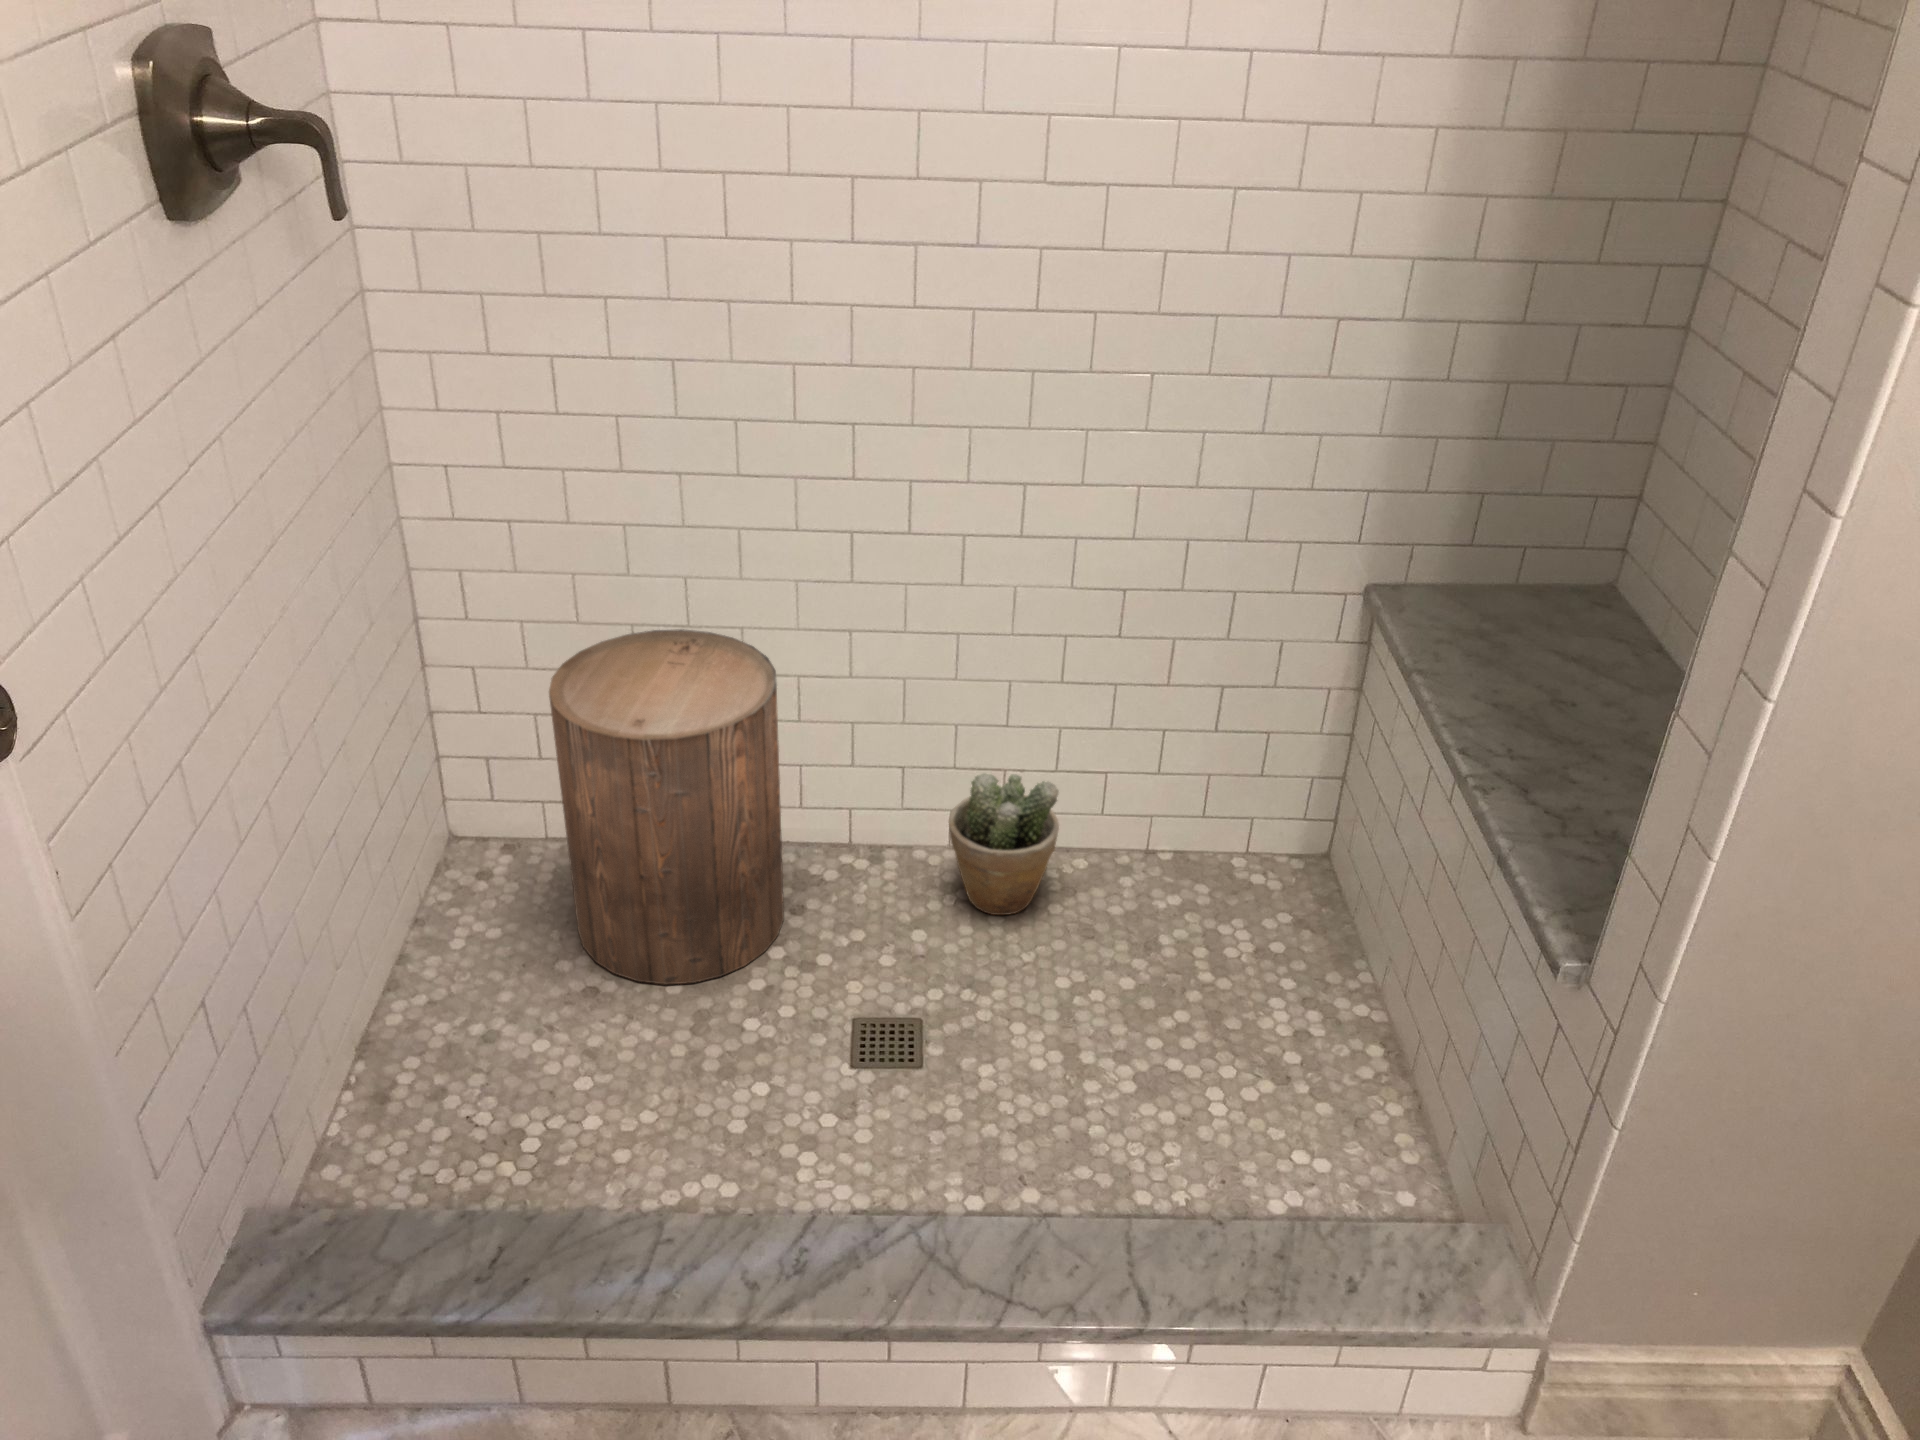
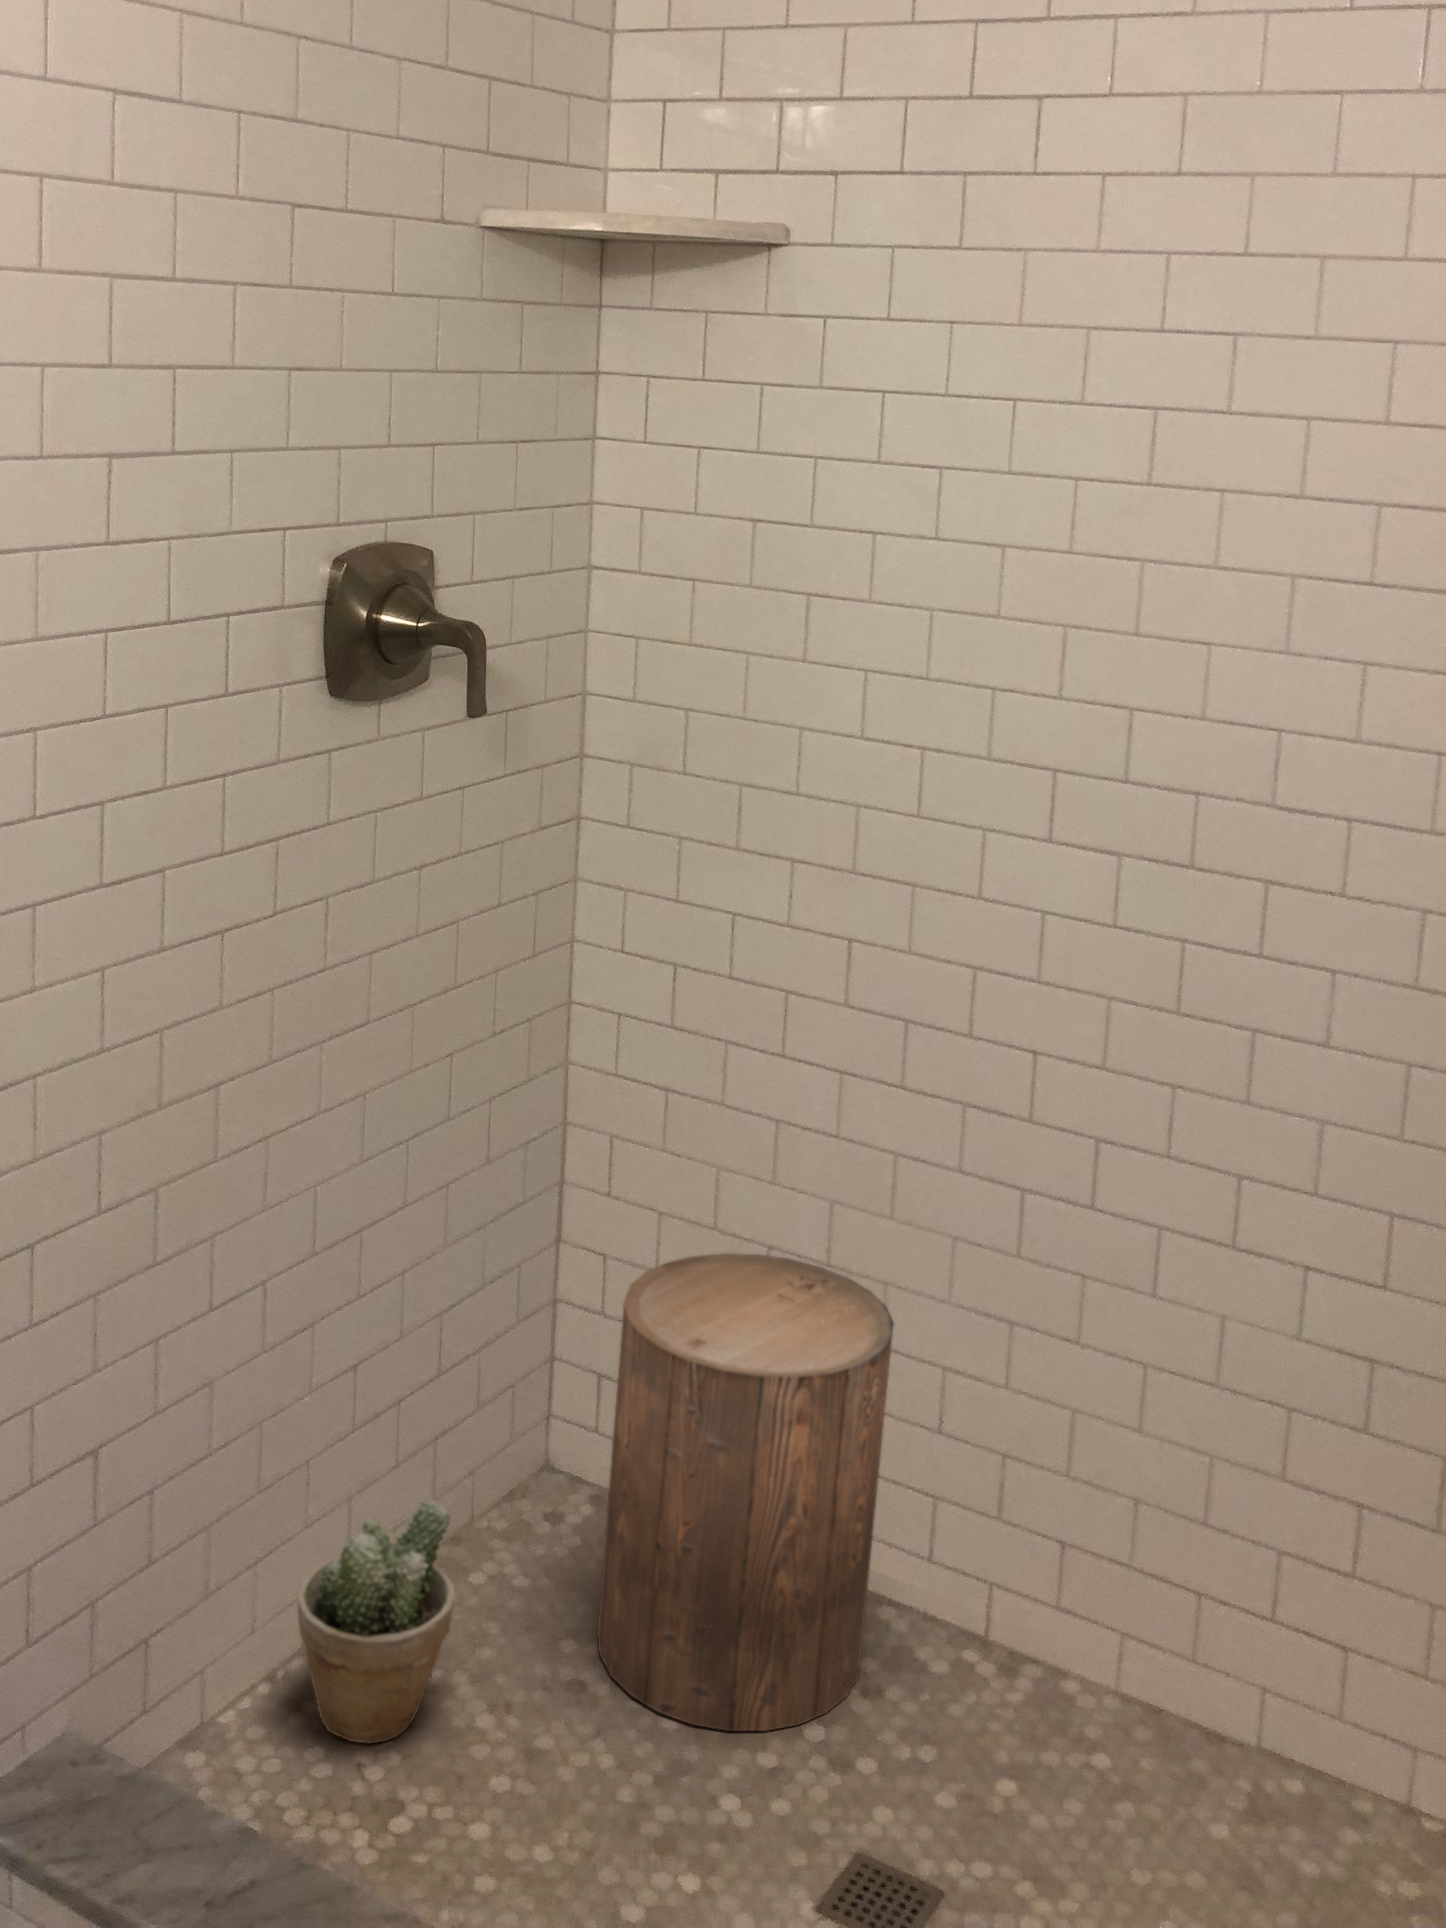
potted plant: present [949,773,1059,915] -> present [297,1500,456,1743]

